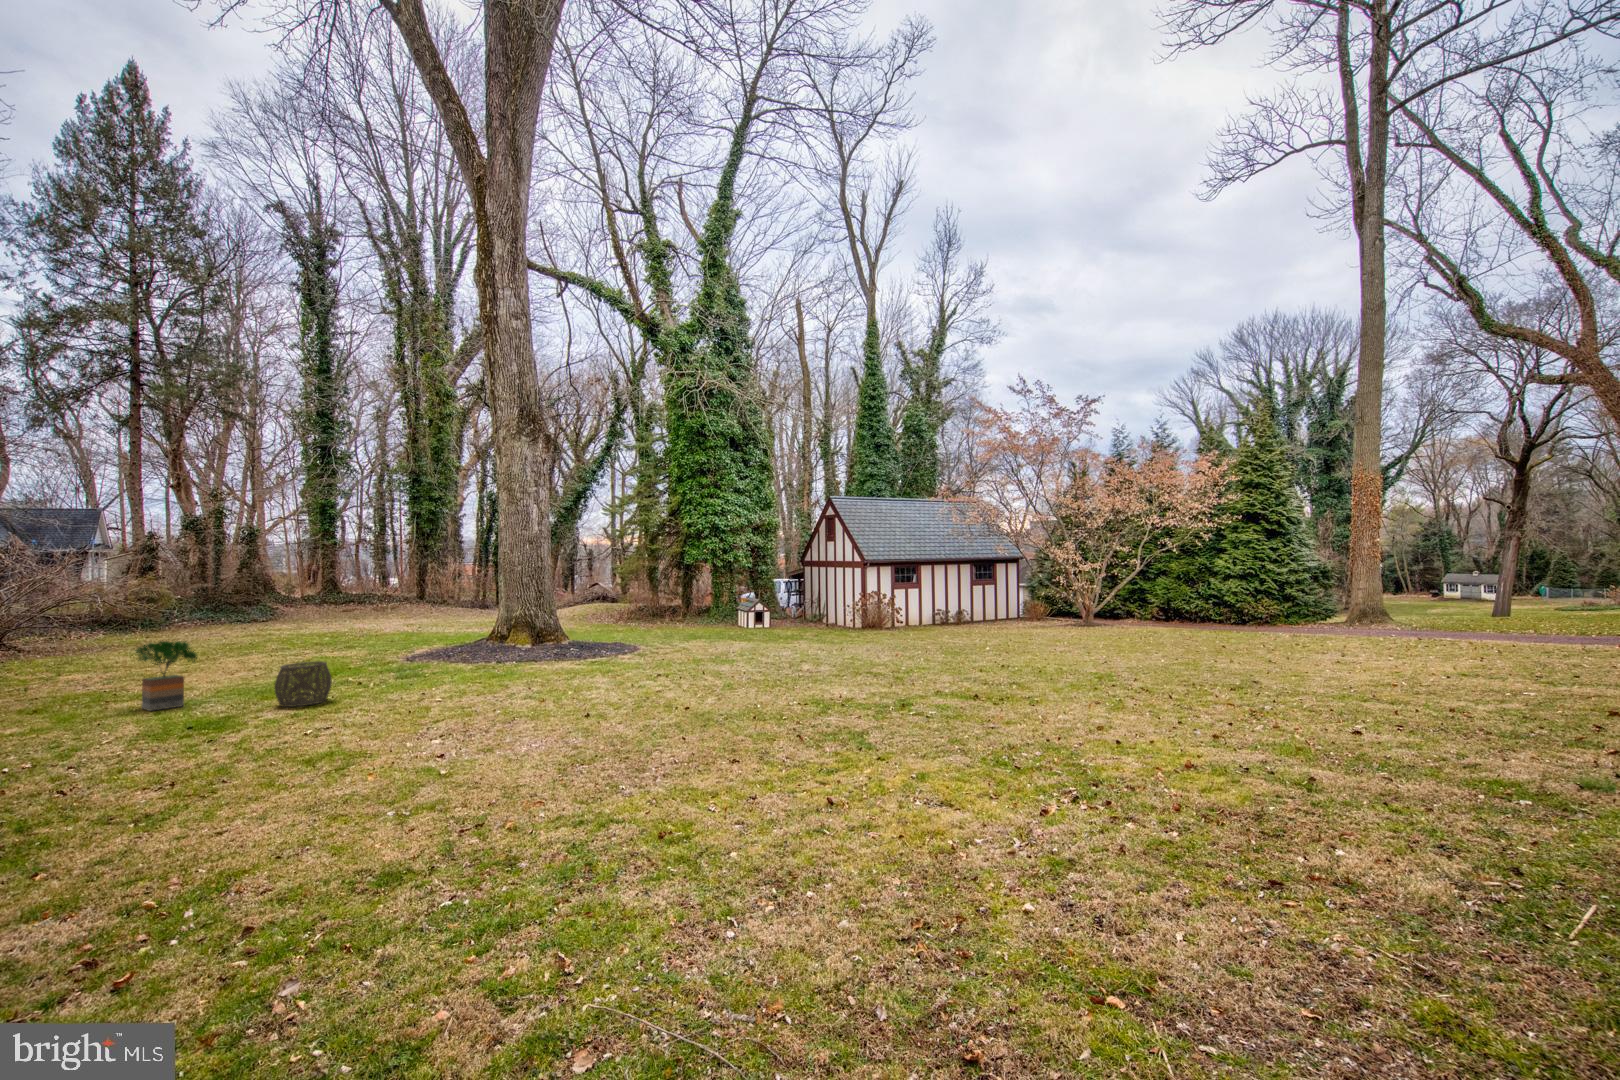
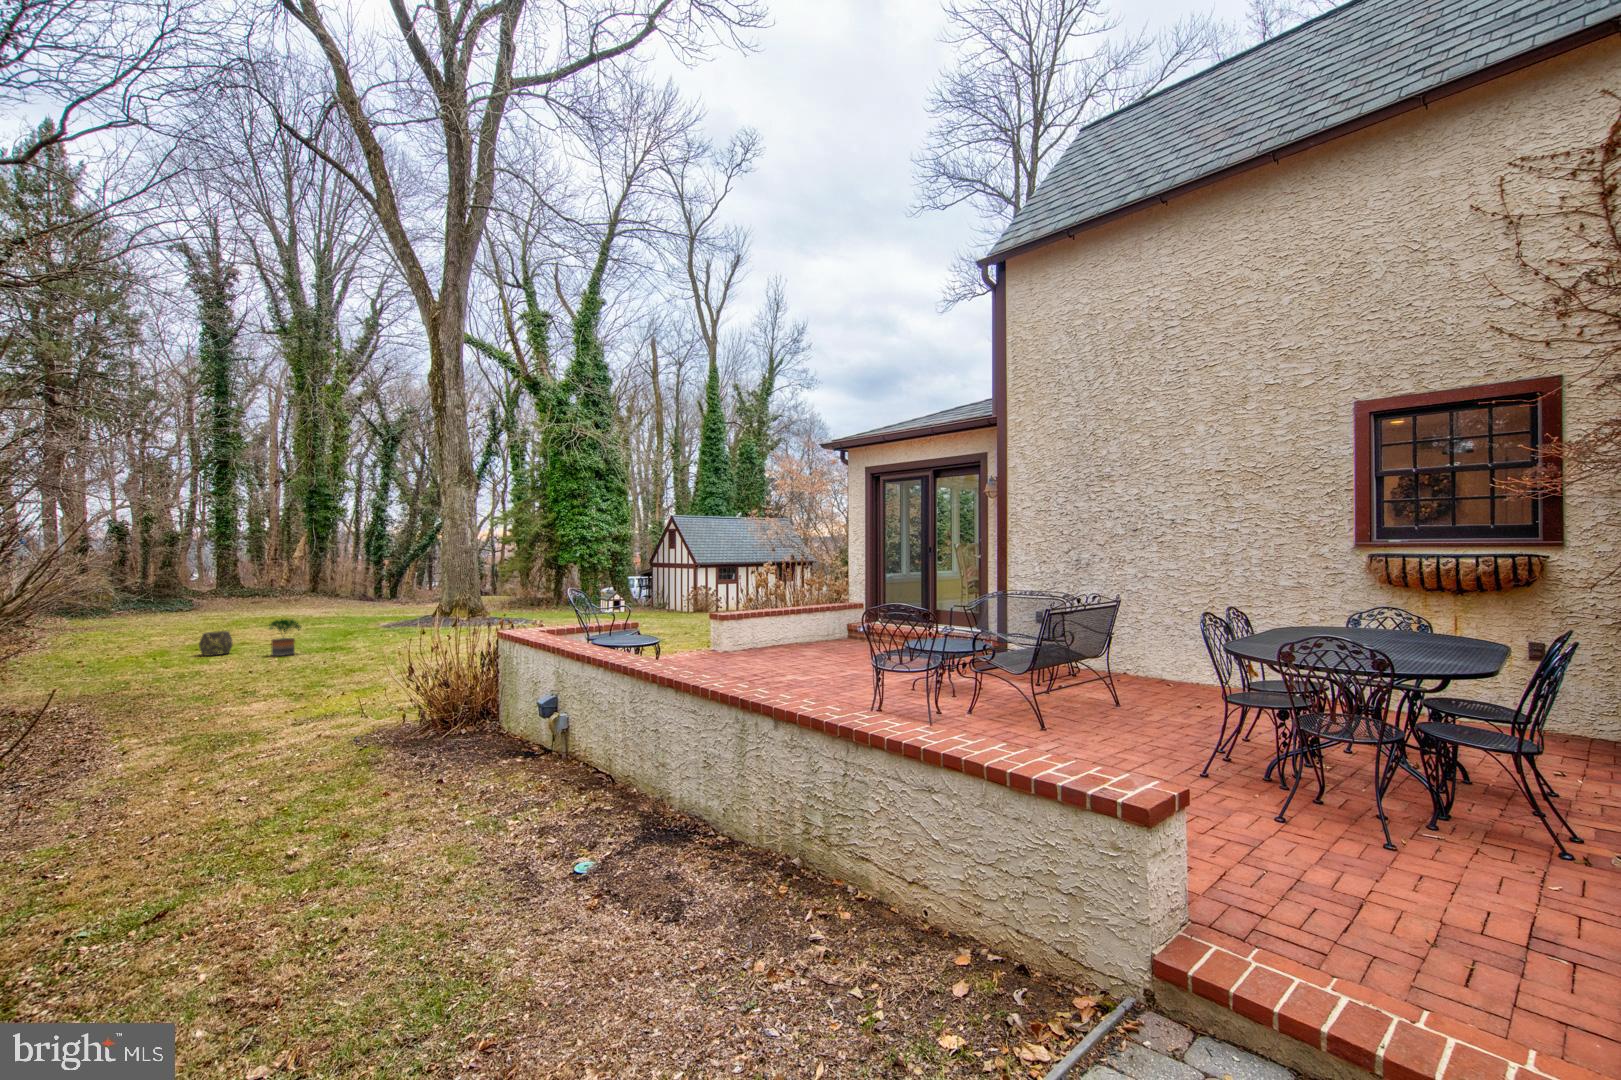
woven basket: present [275,661,332,707] -> present [199,631,233,656]

